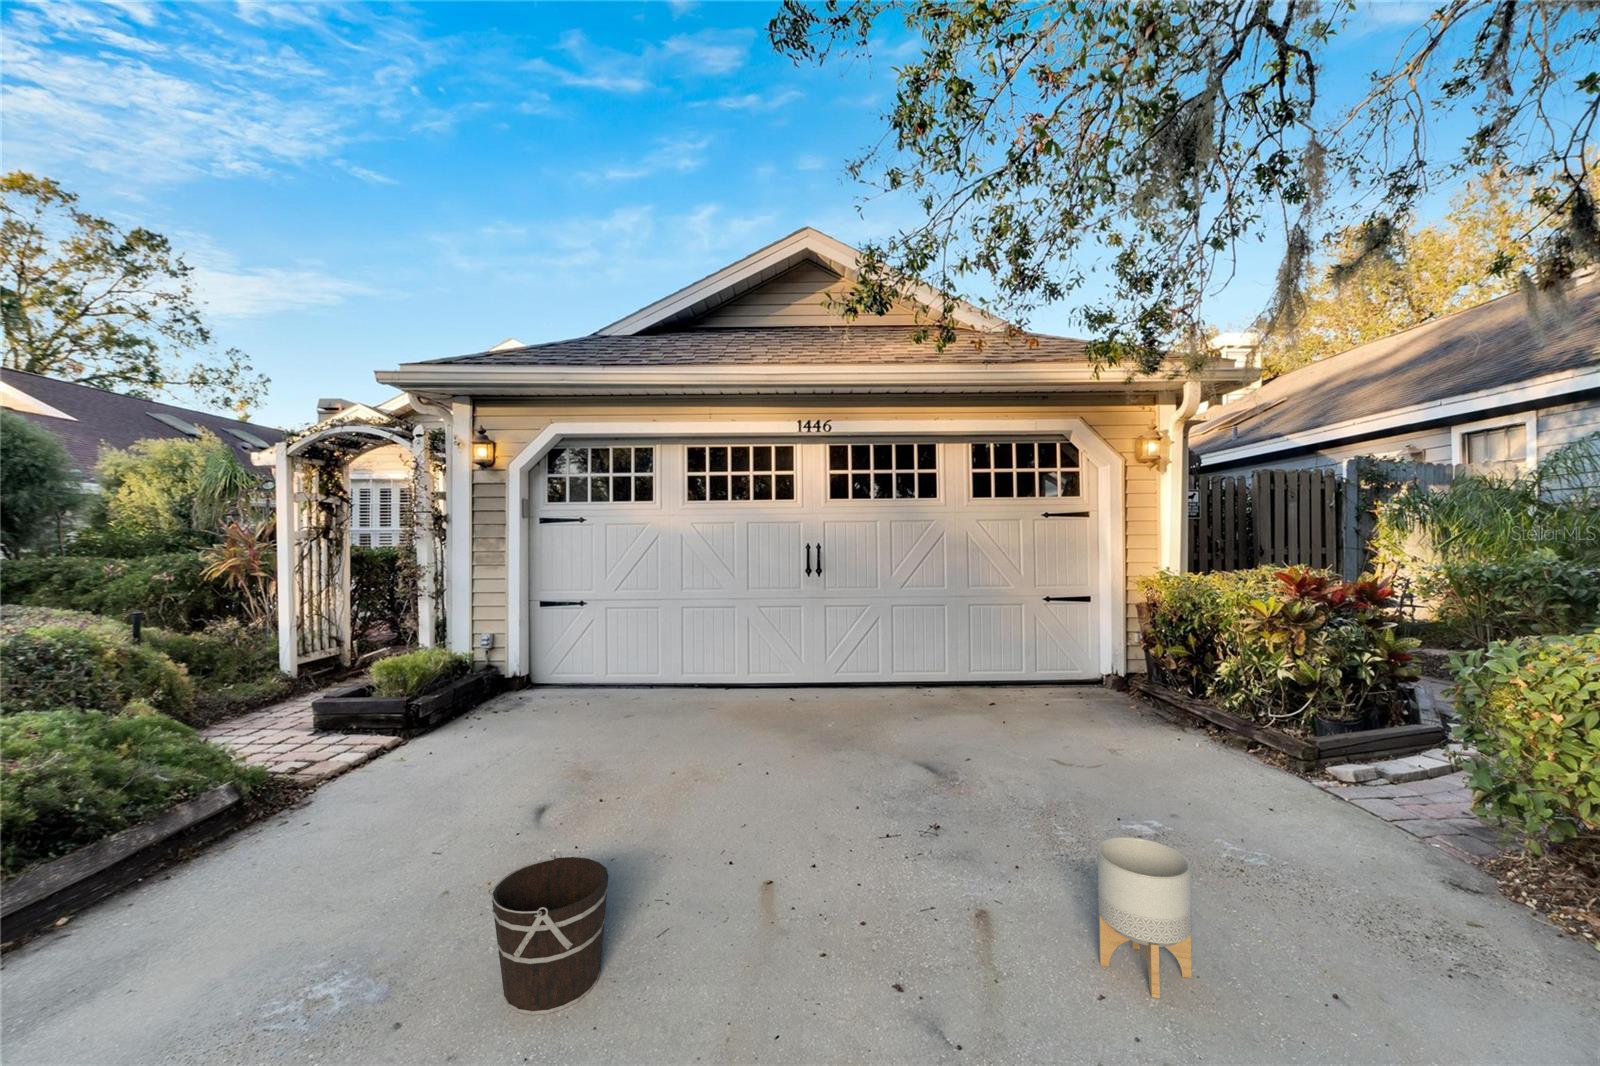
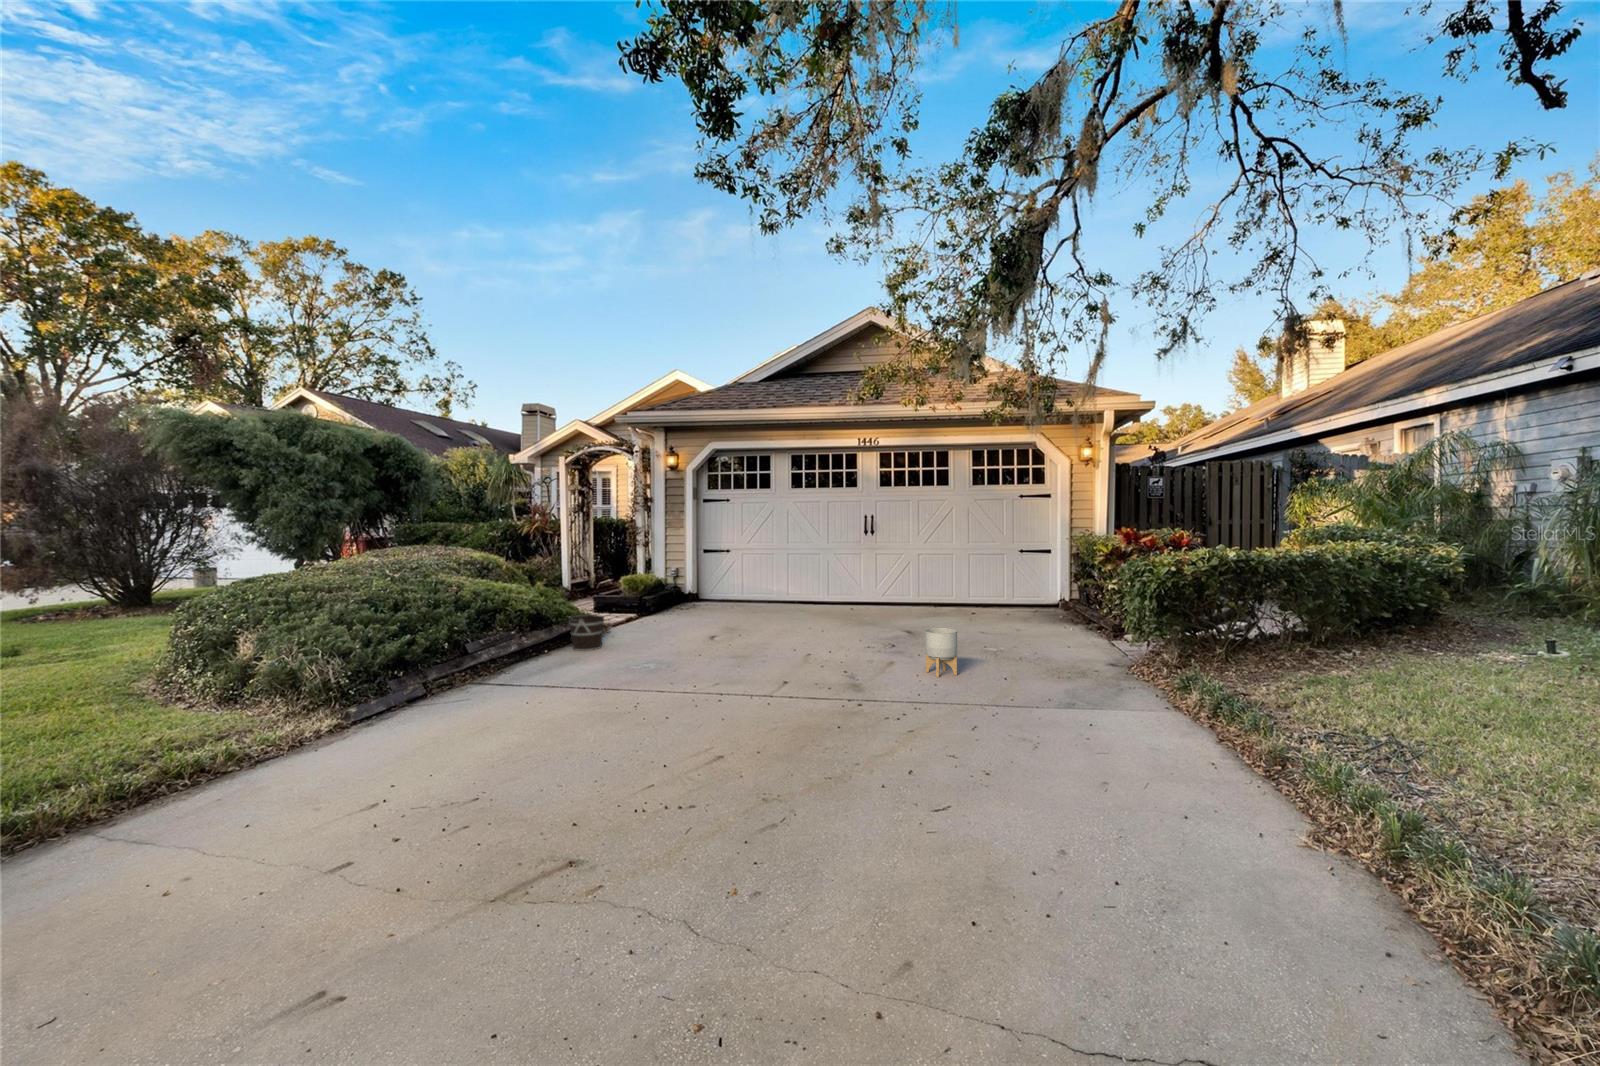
bucket: present [488,852,608,1015] -> present [569,614,604,651]

